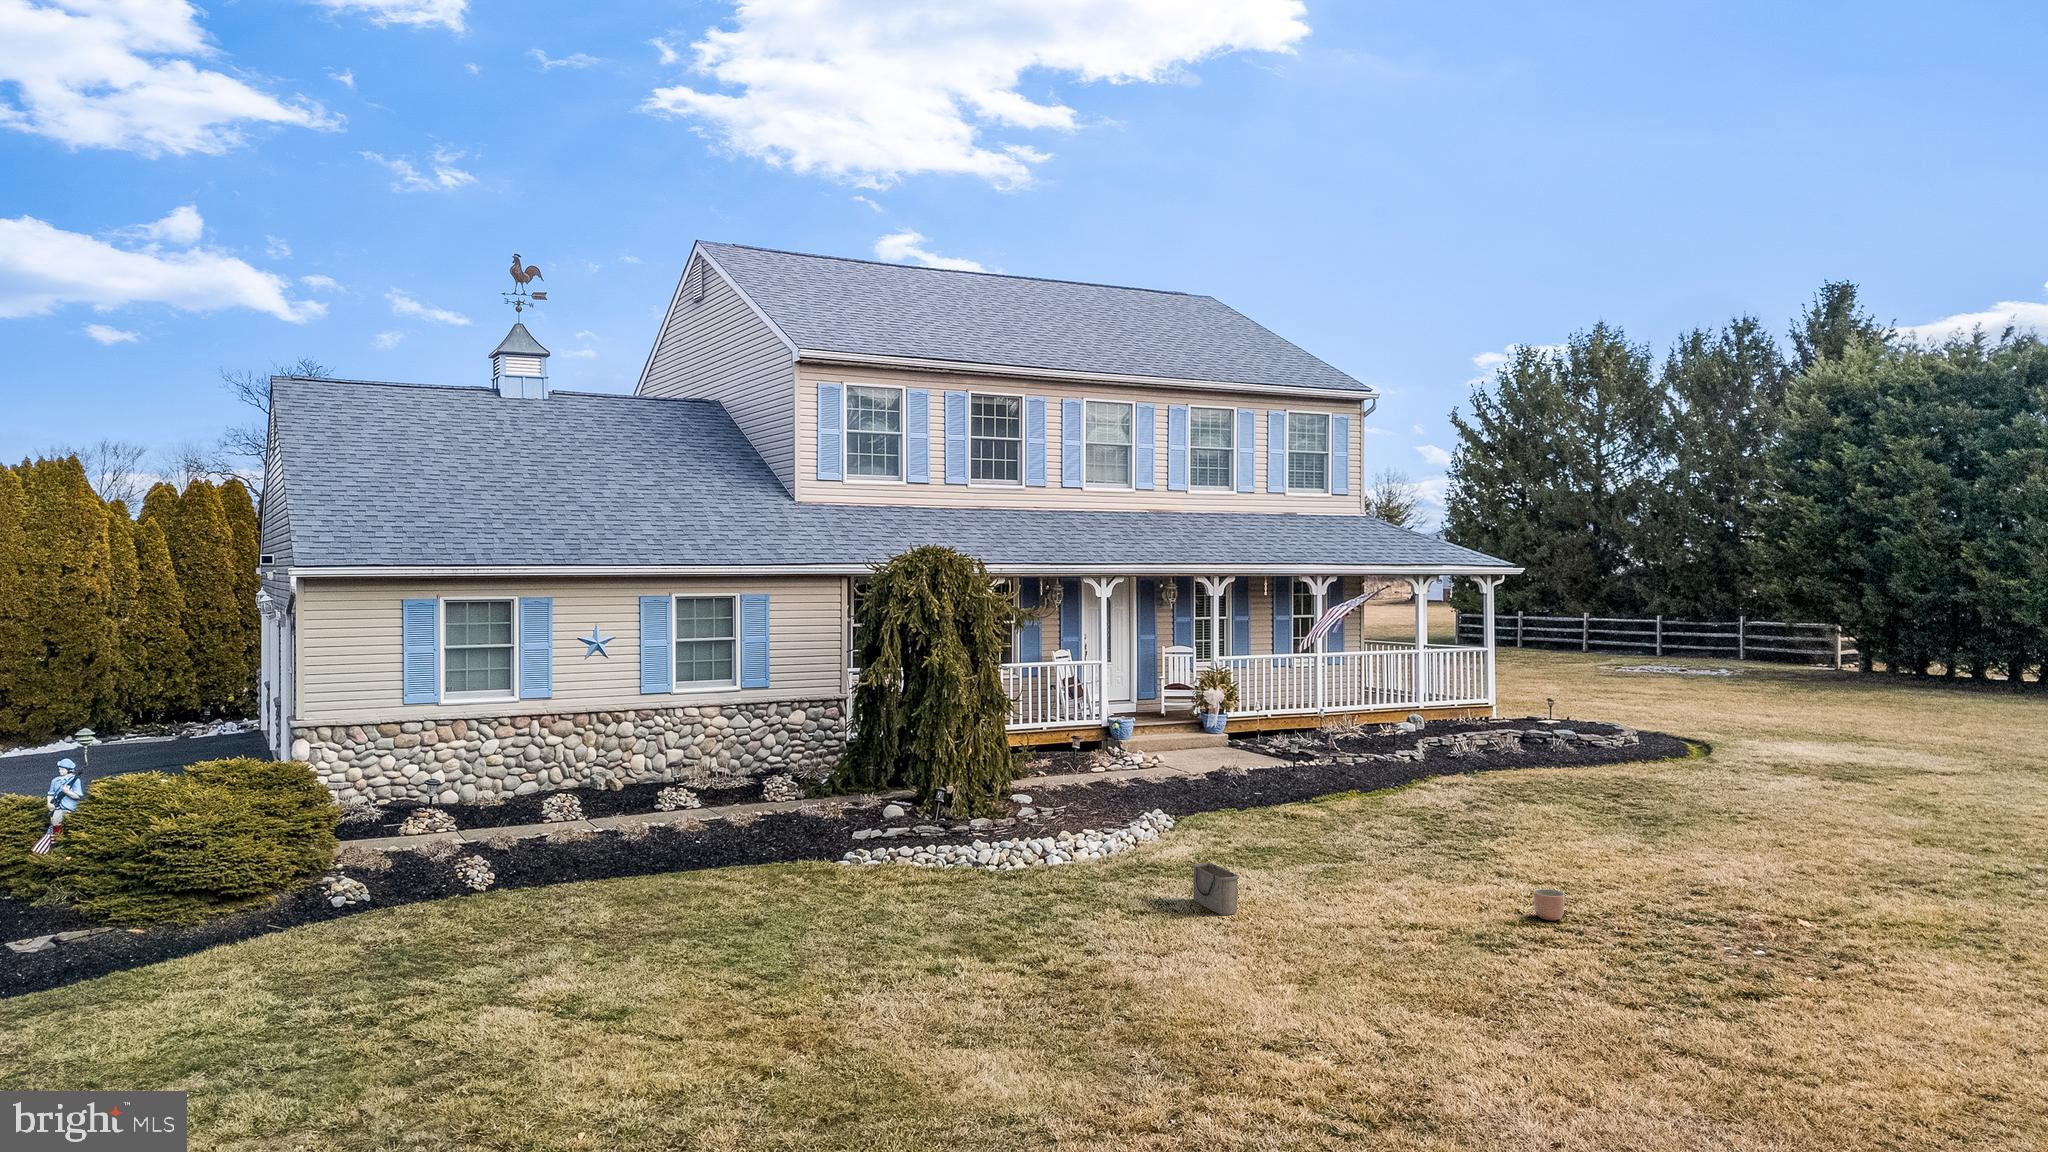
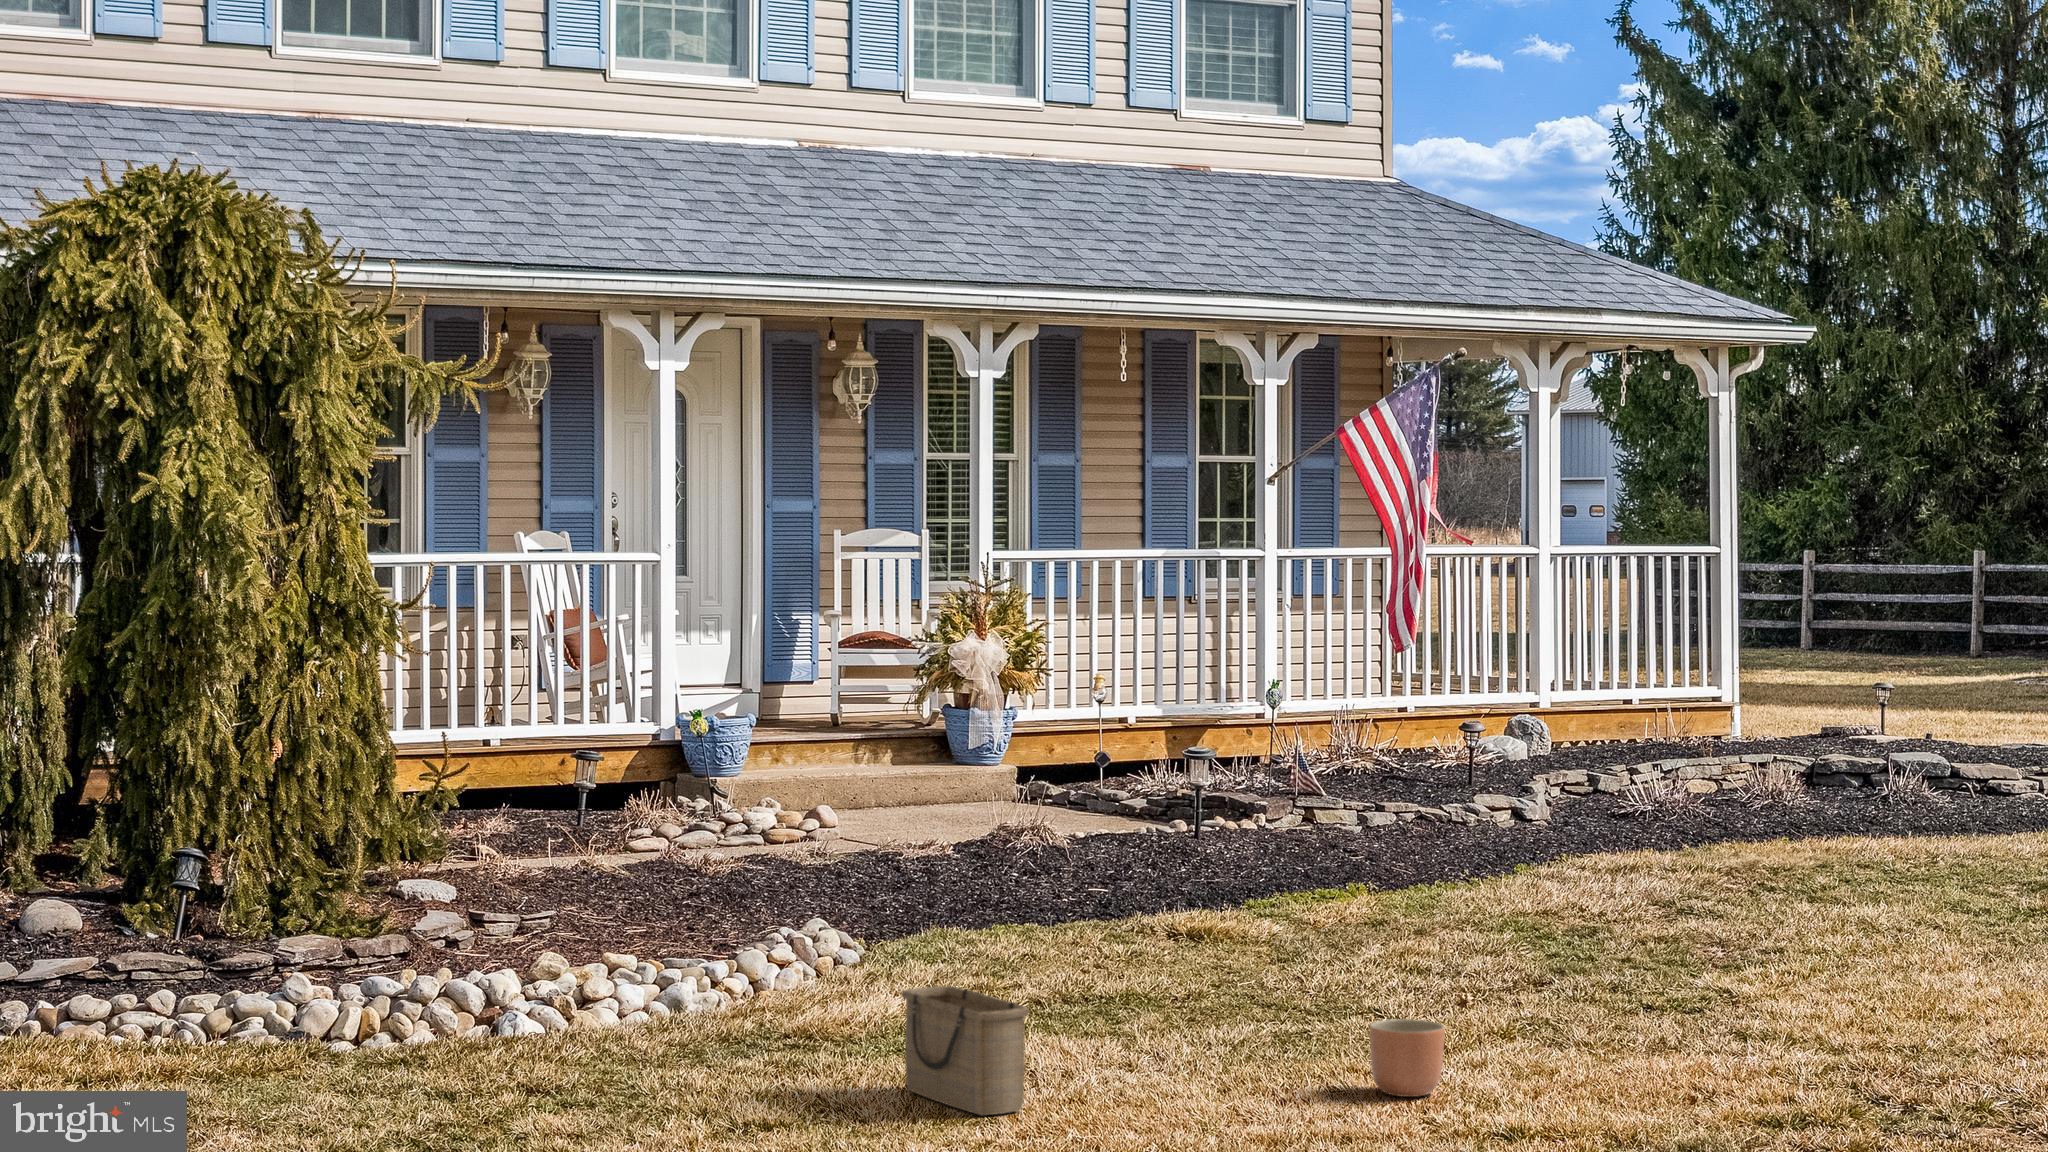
planter: present [1534,889,1565,920] -> present [1369,1019,1445,1097]

